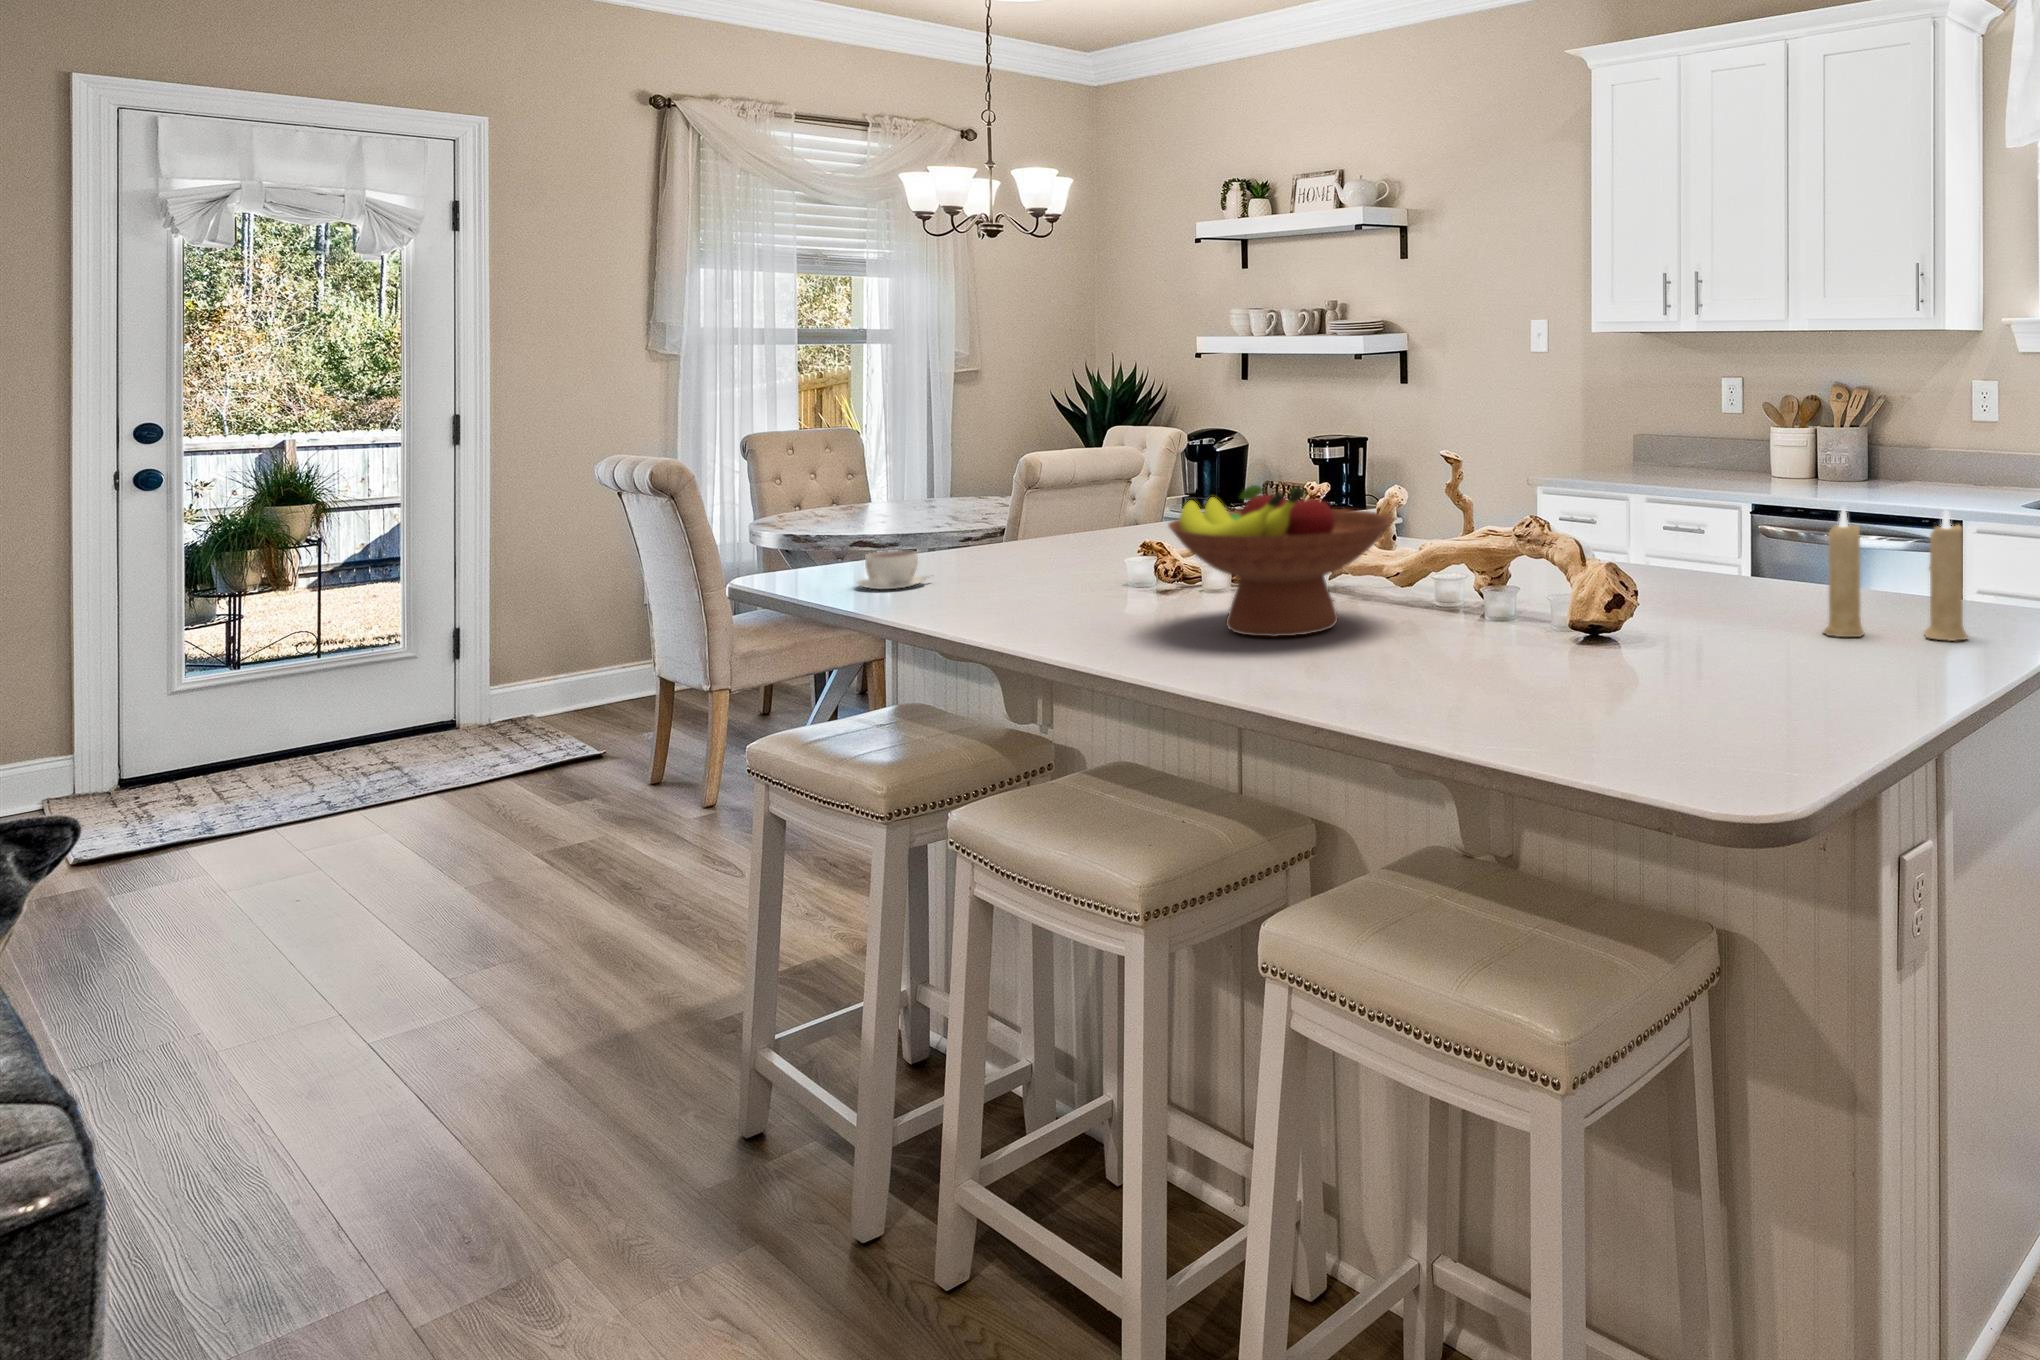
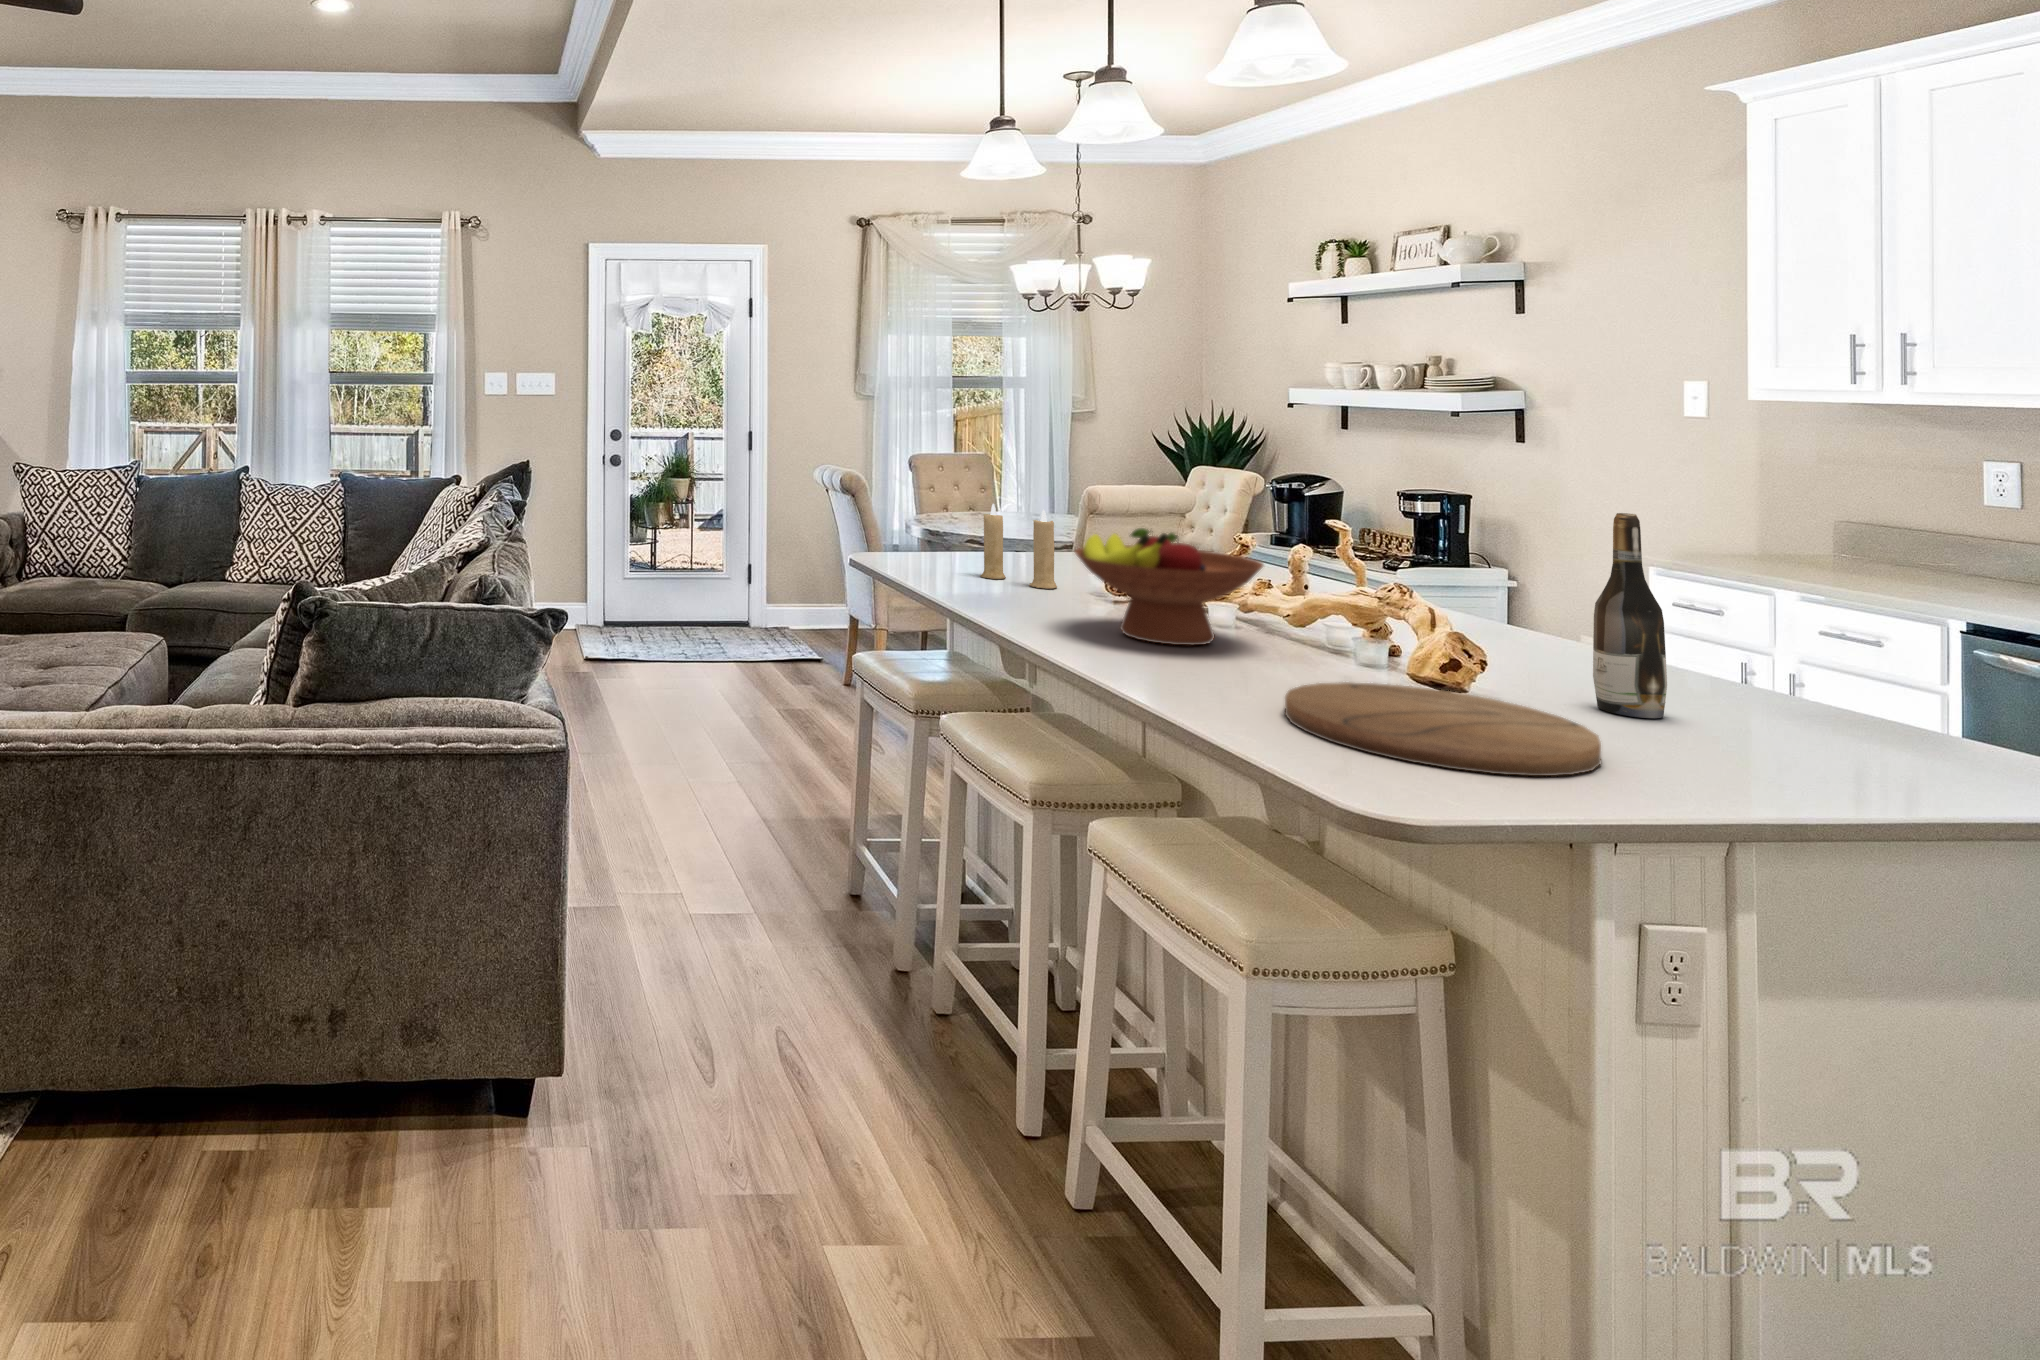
wine bottle: none [1698,418,1754,626] -> present [1593,513,1667,718]
candle: present [1824,508,1968,641] -> present [980,504,1057,589]
coffee cup: present [857,550,926,589] -> none [906,545,957,570]
cutting board: none [1499,632,1795,723] -> present [1285,682,1601,776]

